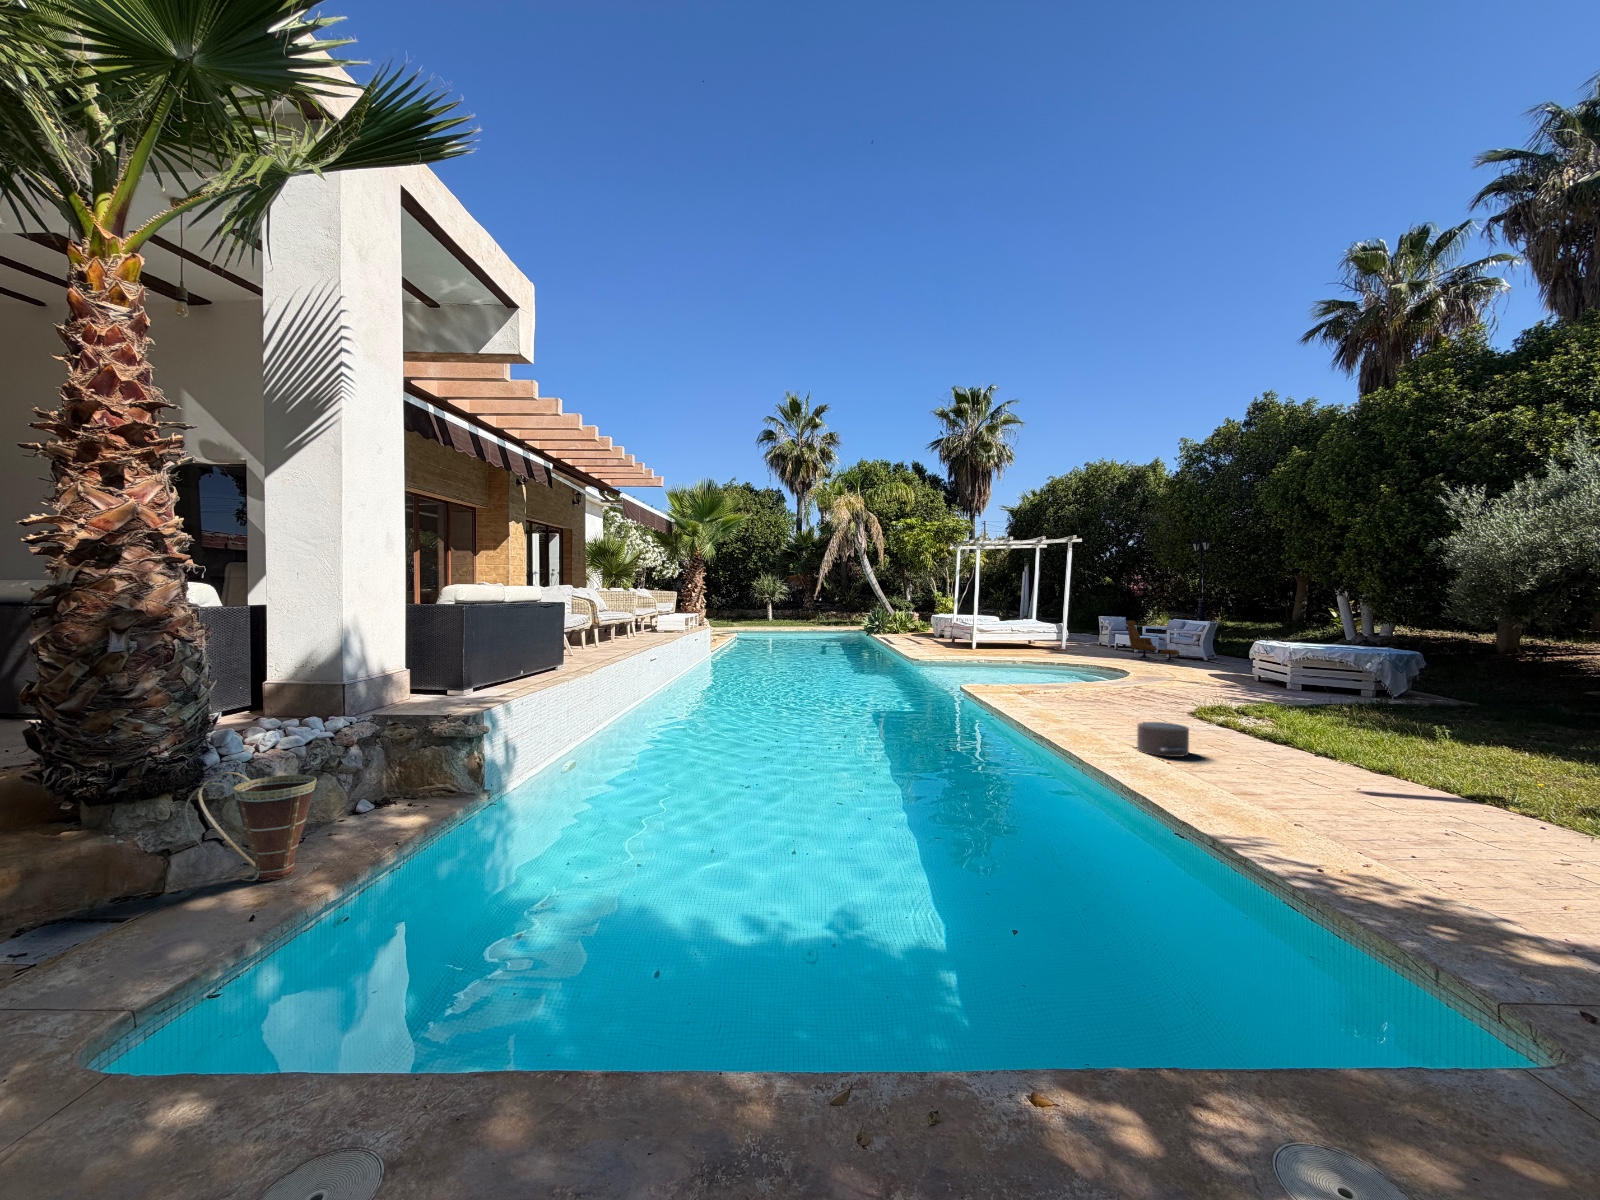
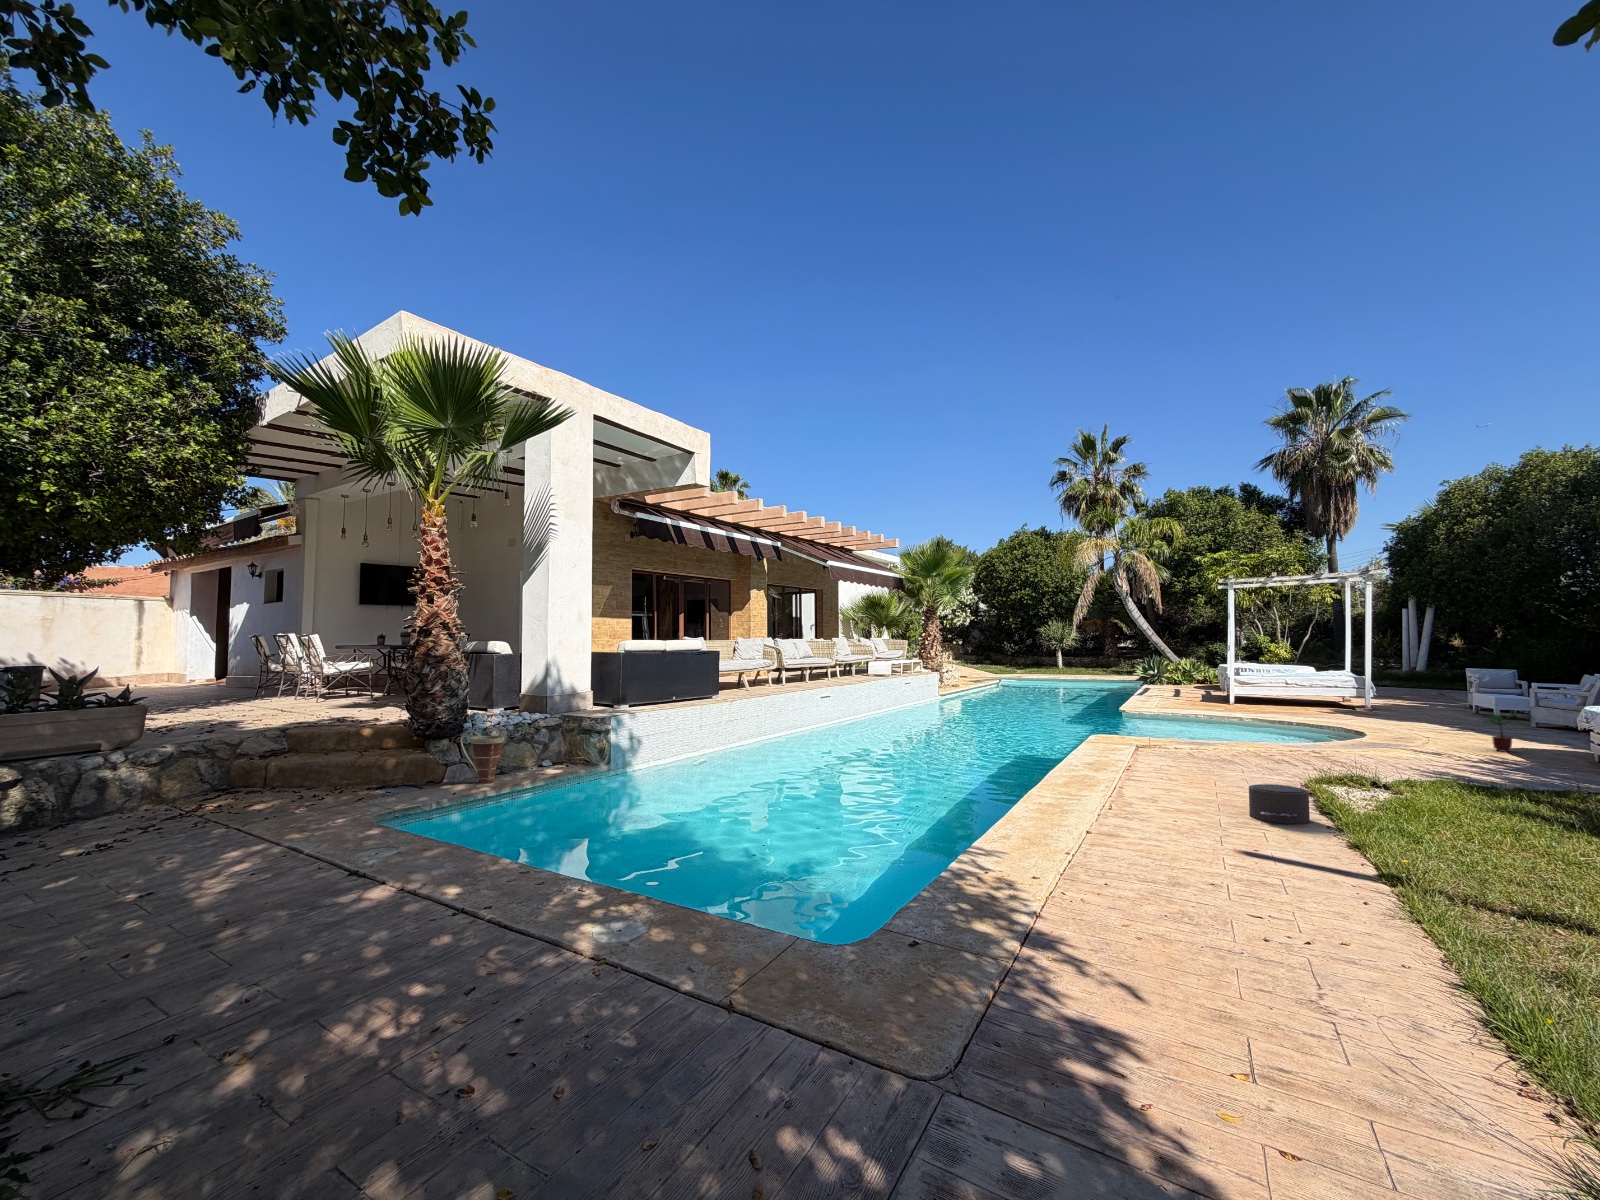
lounge chair: present [1127,620,1179,661] -> none [1430,672,1506,724]
potted plant: none [1244,656,1284,688] -> present [1484,713,1532,752]
pouf: present [1132,722,1189,757] -> present [1249,784,1310,824]

